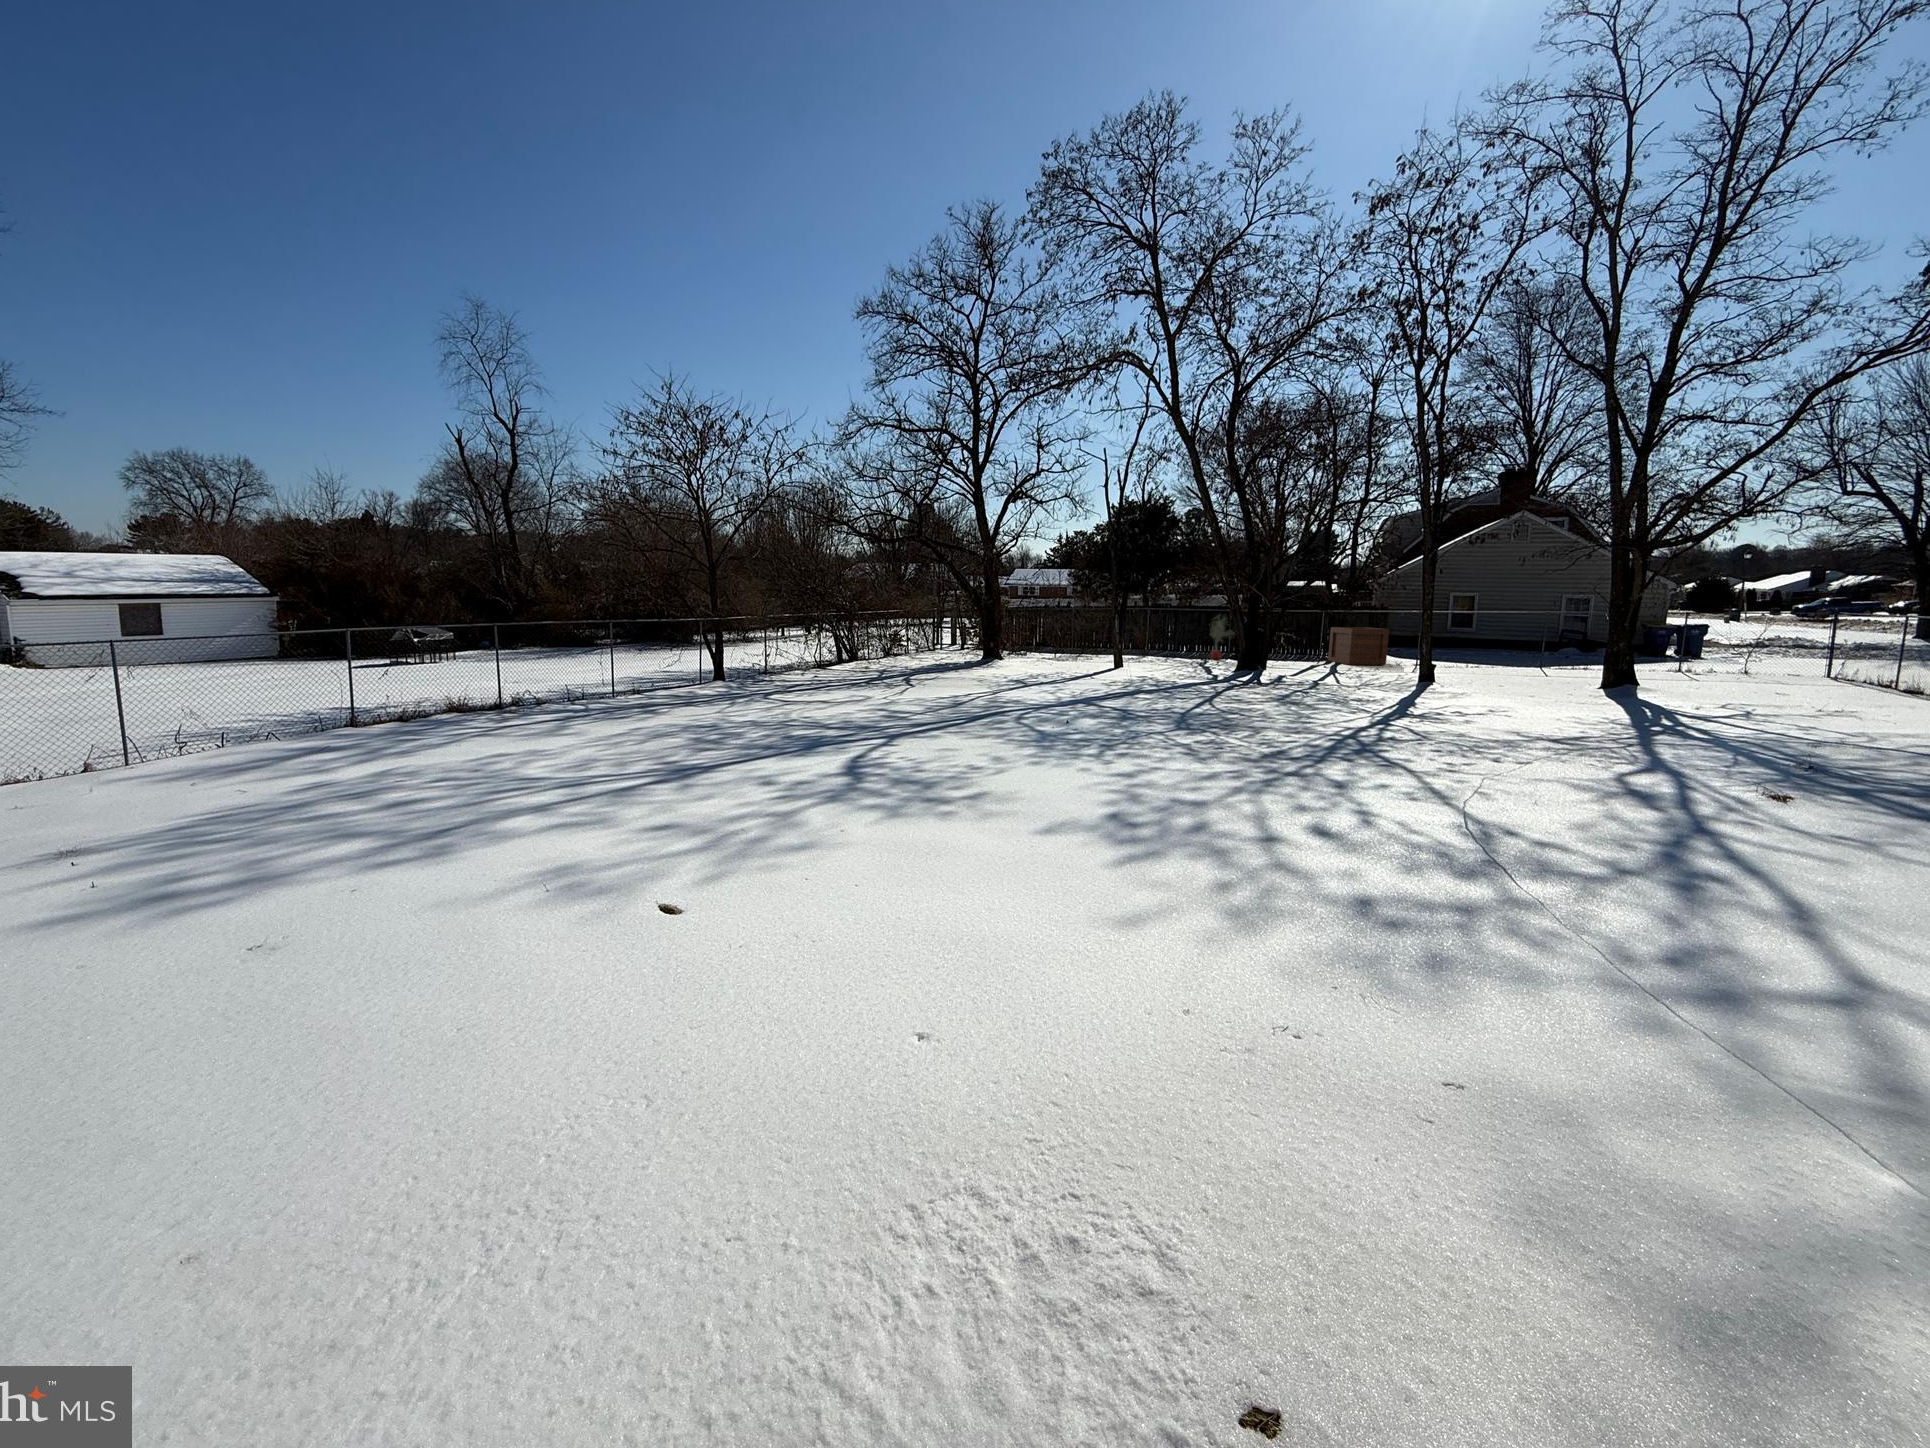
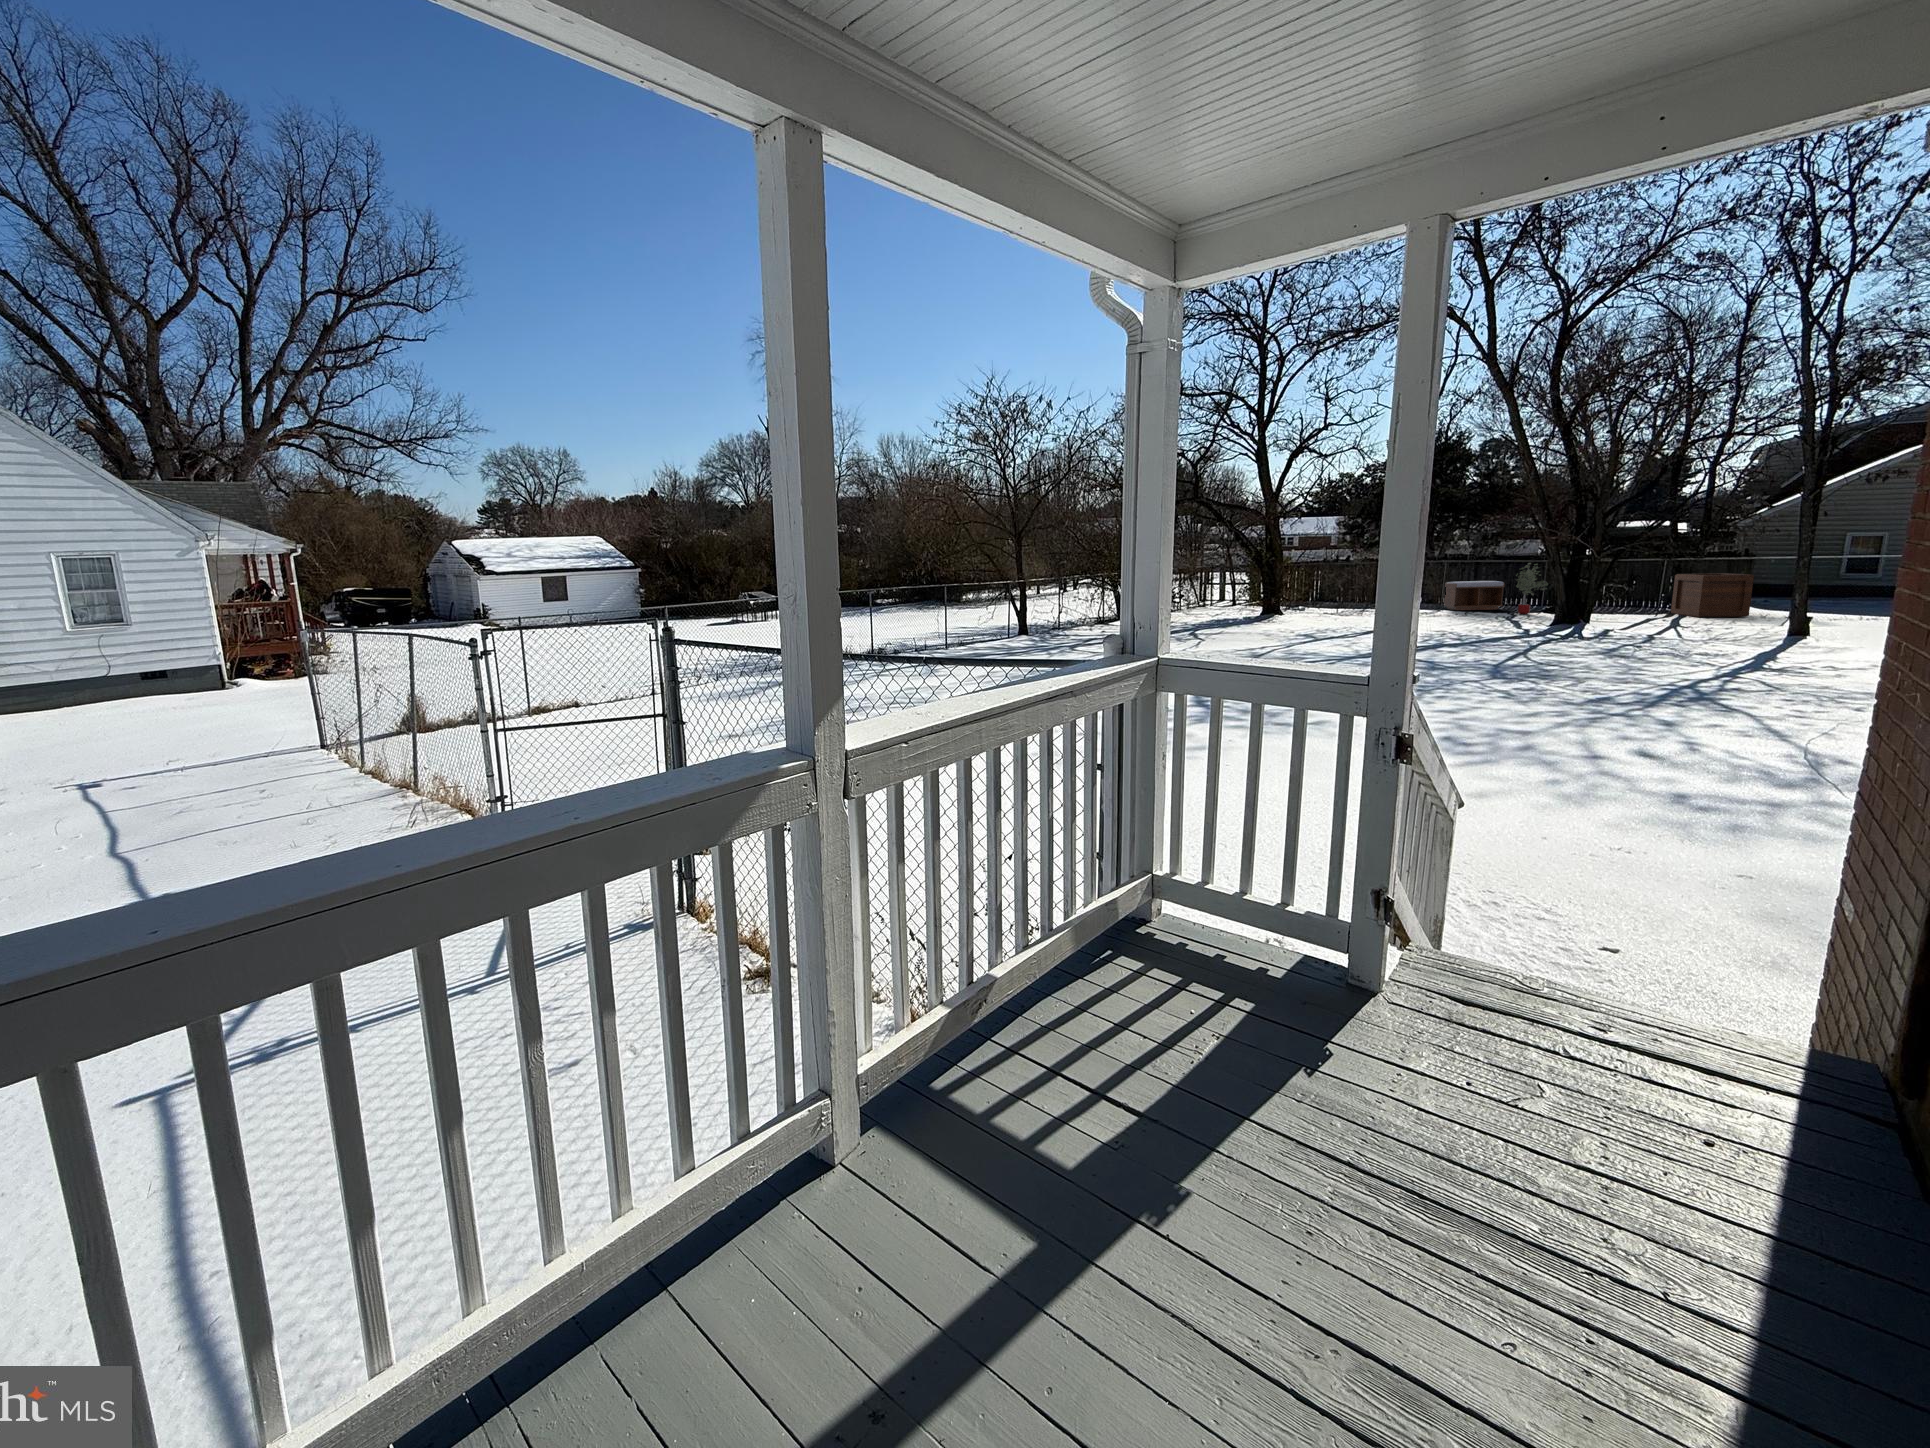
bench: none [1153,629,1201,655] -> present [1444,581,1505,610]

